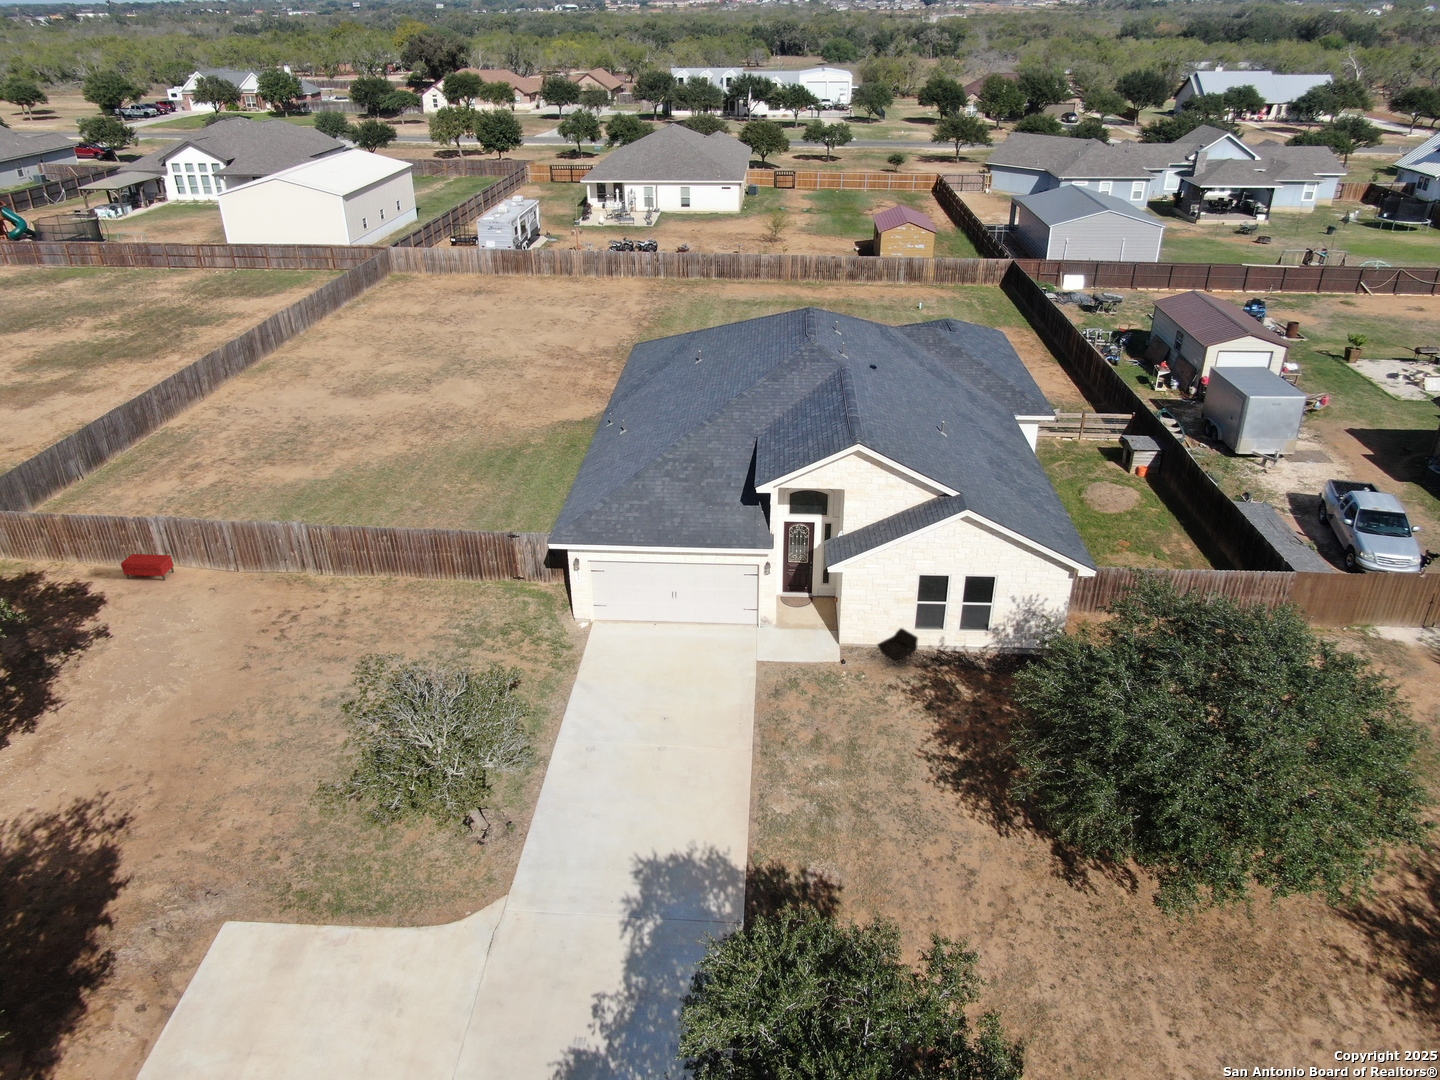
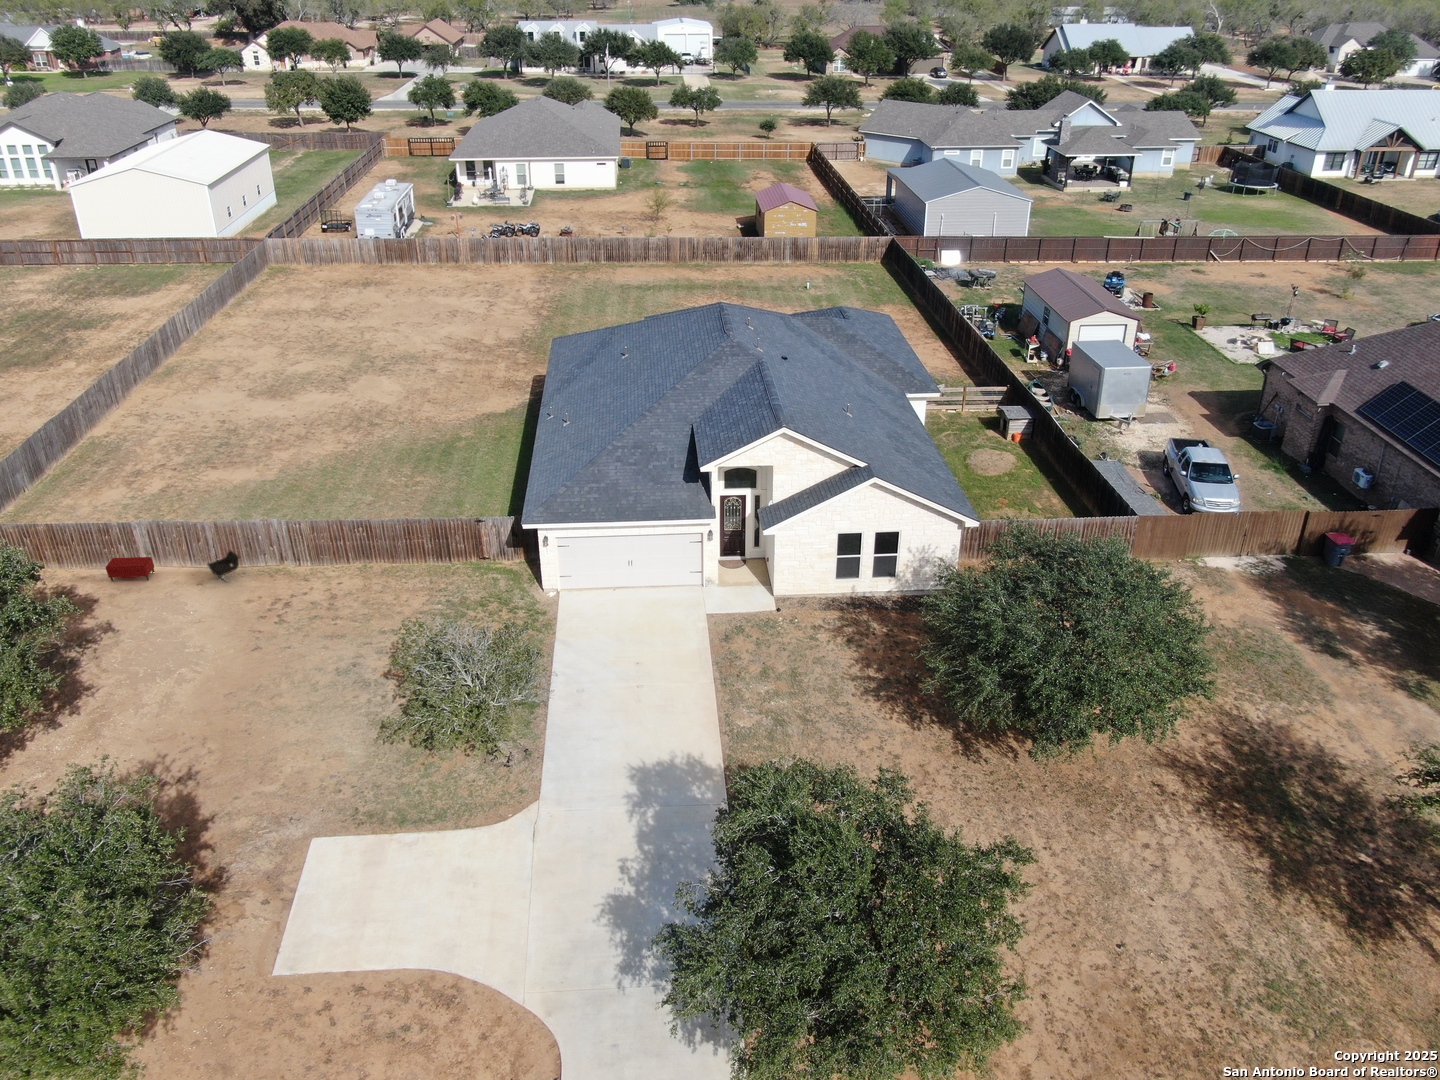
lounge chair: present [878,628,918,669] -> present [208,551,239,579]

